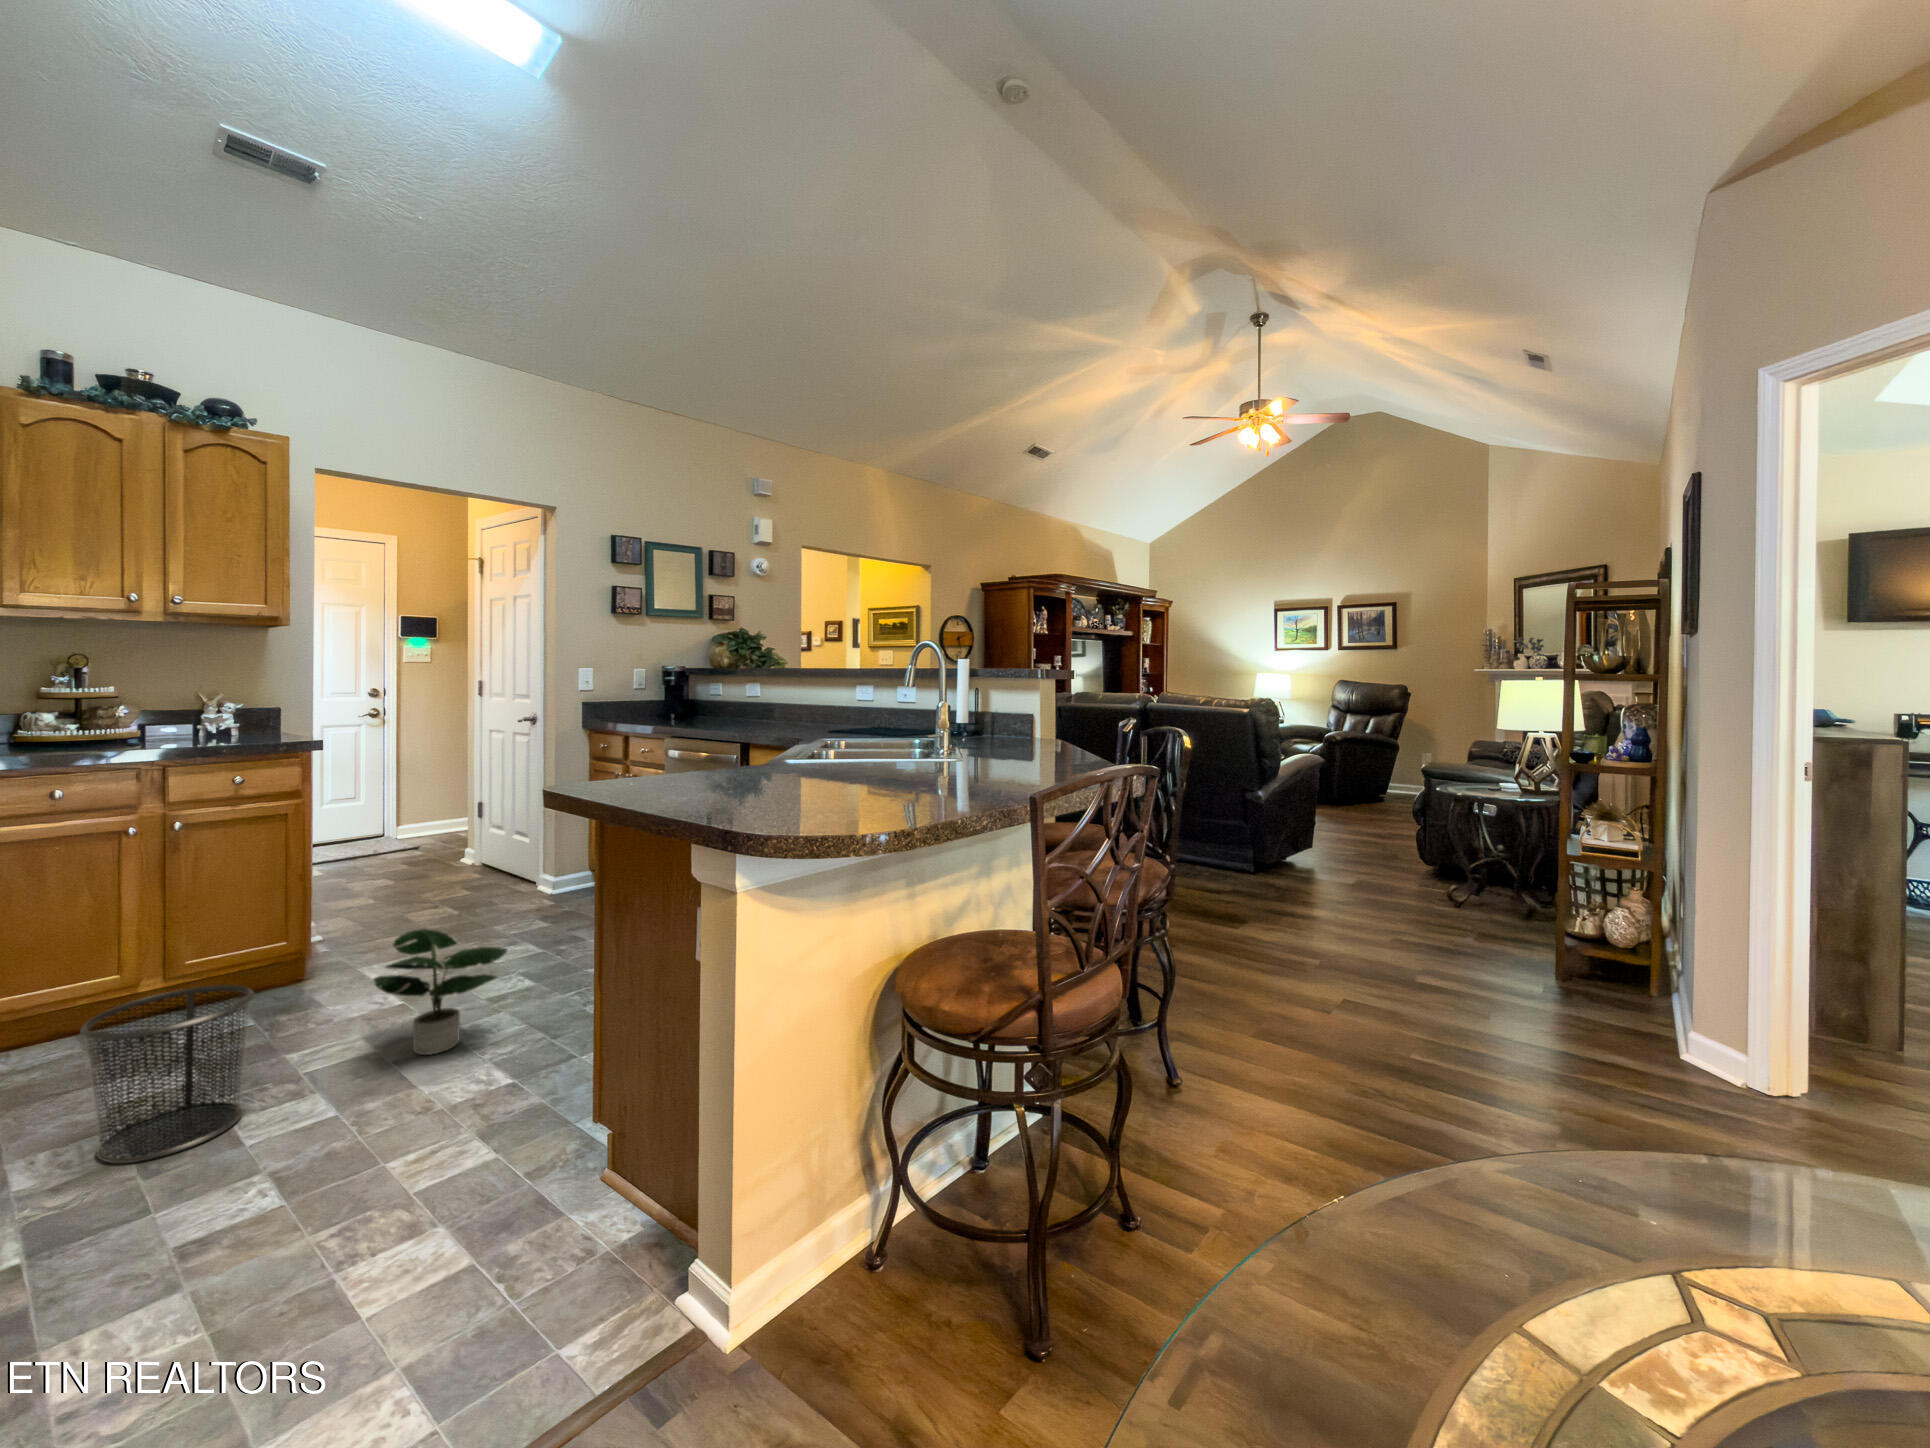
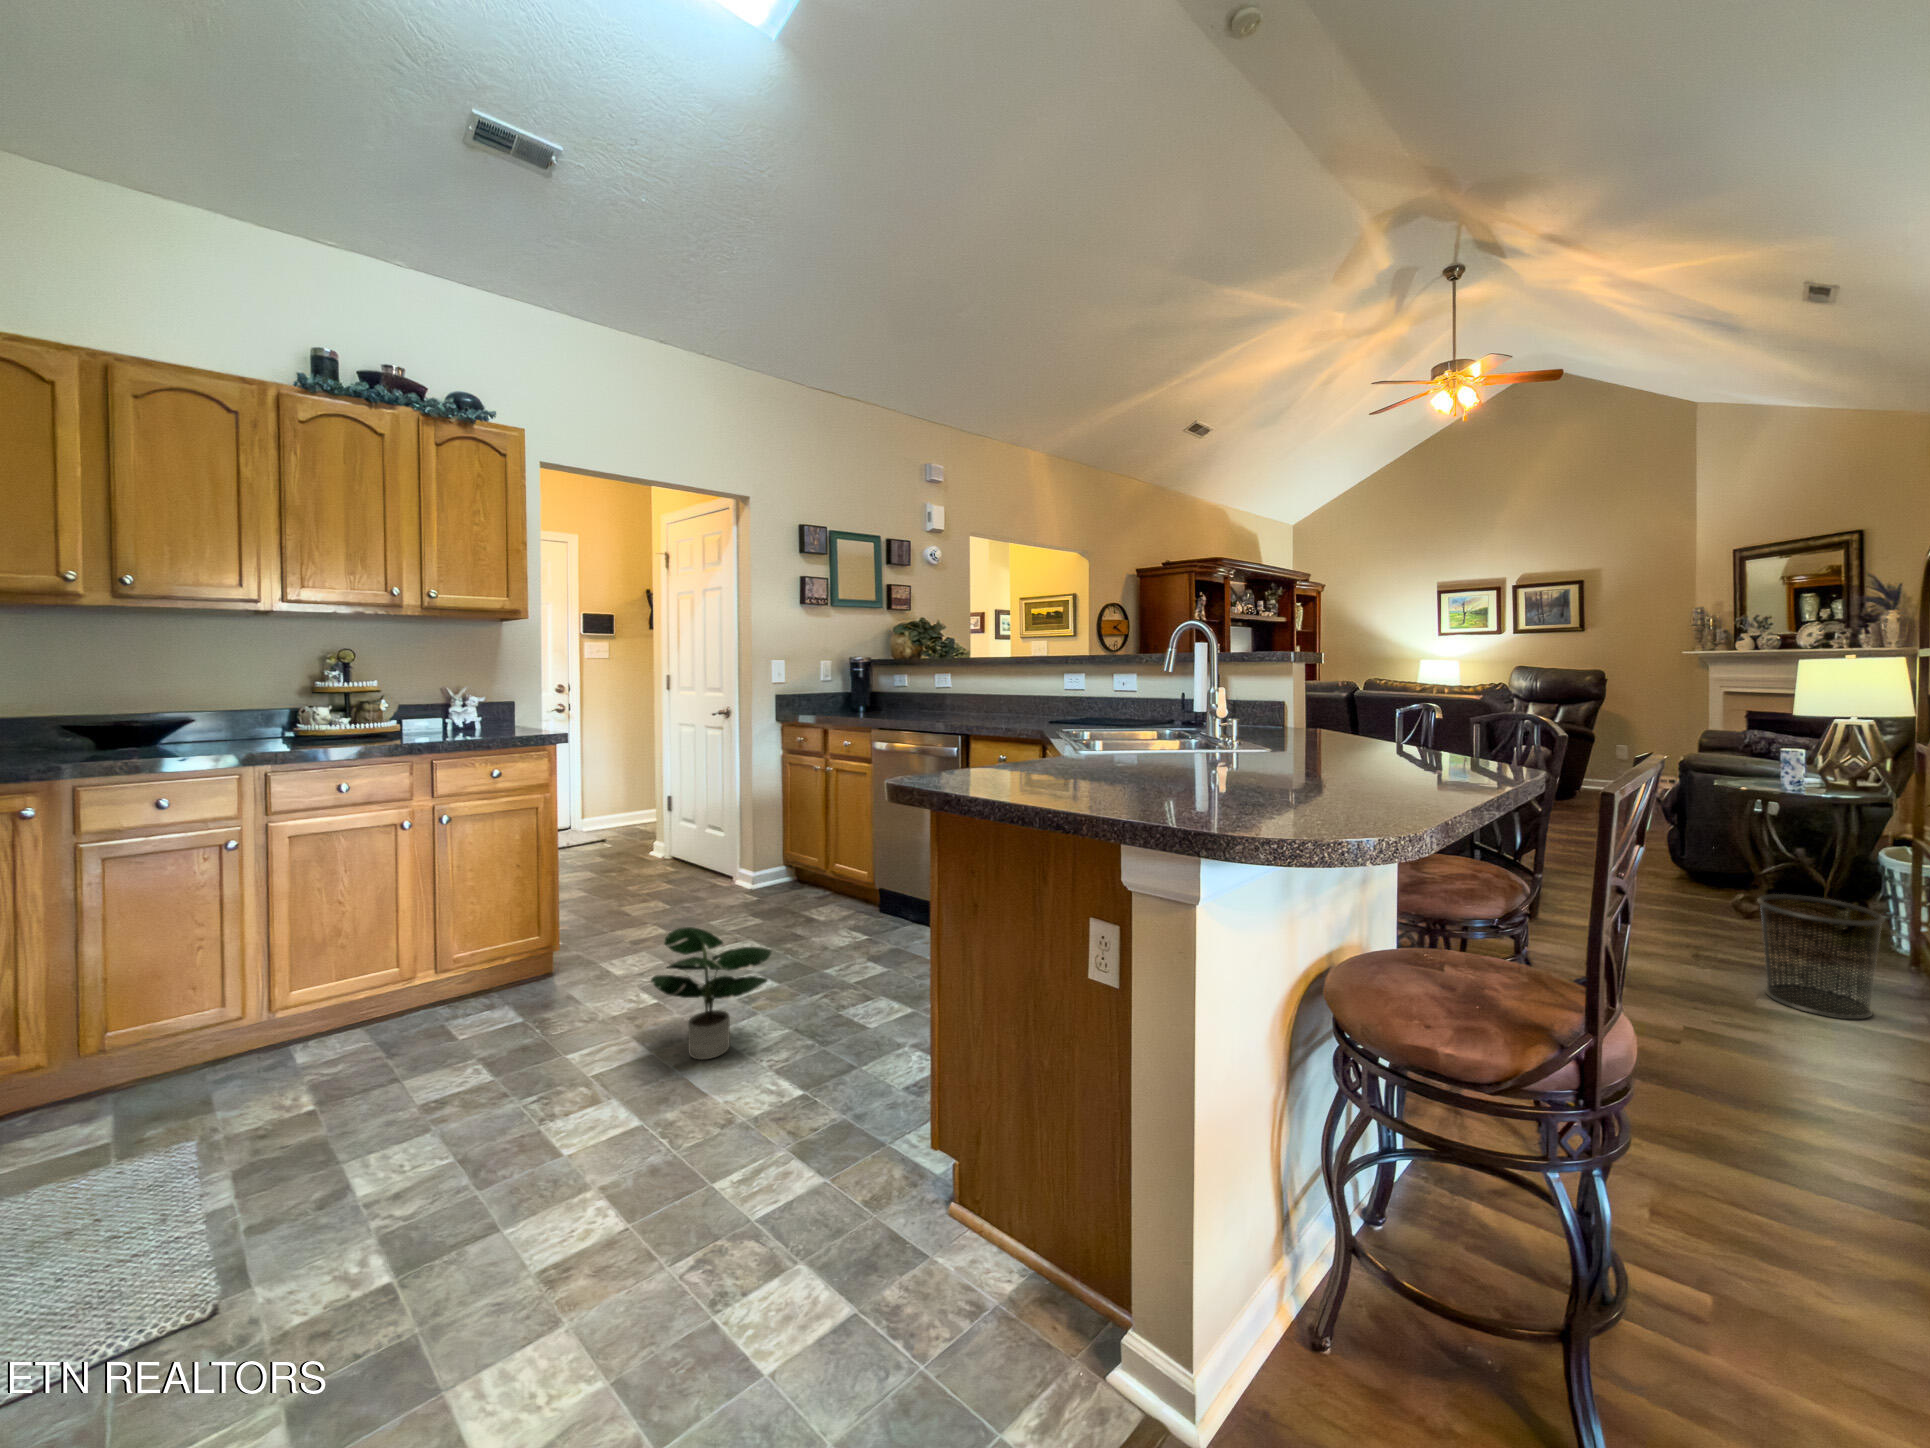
trash can: present [80,985,254,1163] -> present [1757,894,1885,1019]

